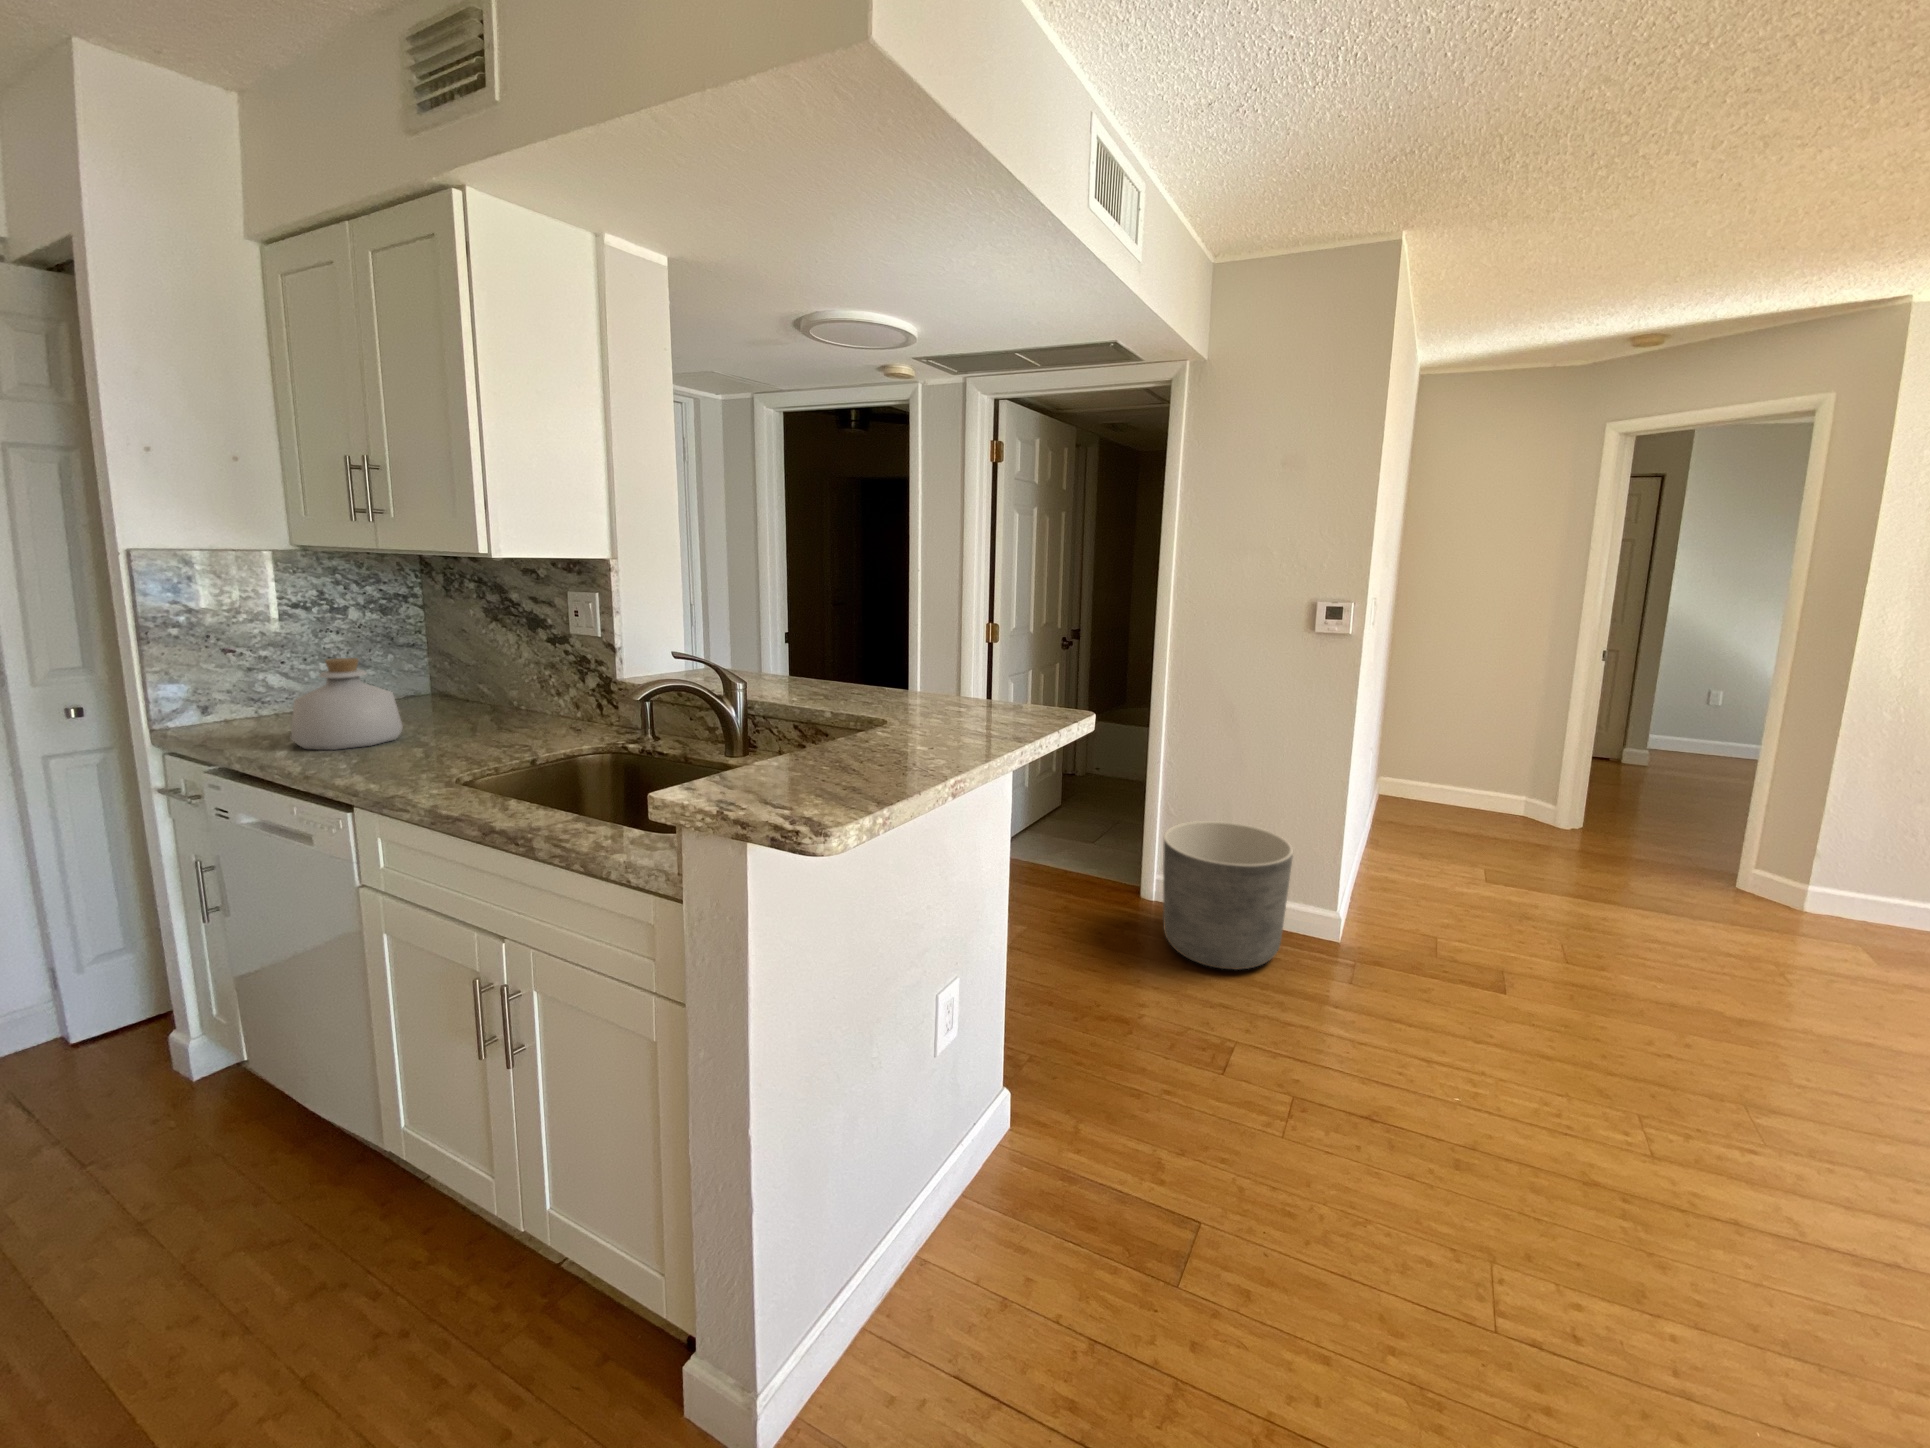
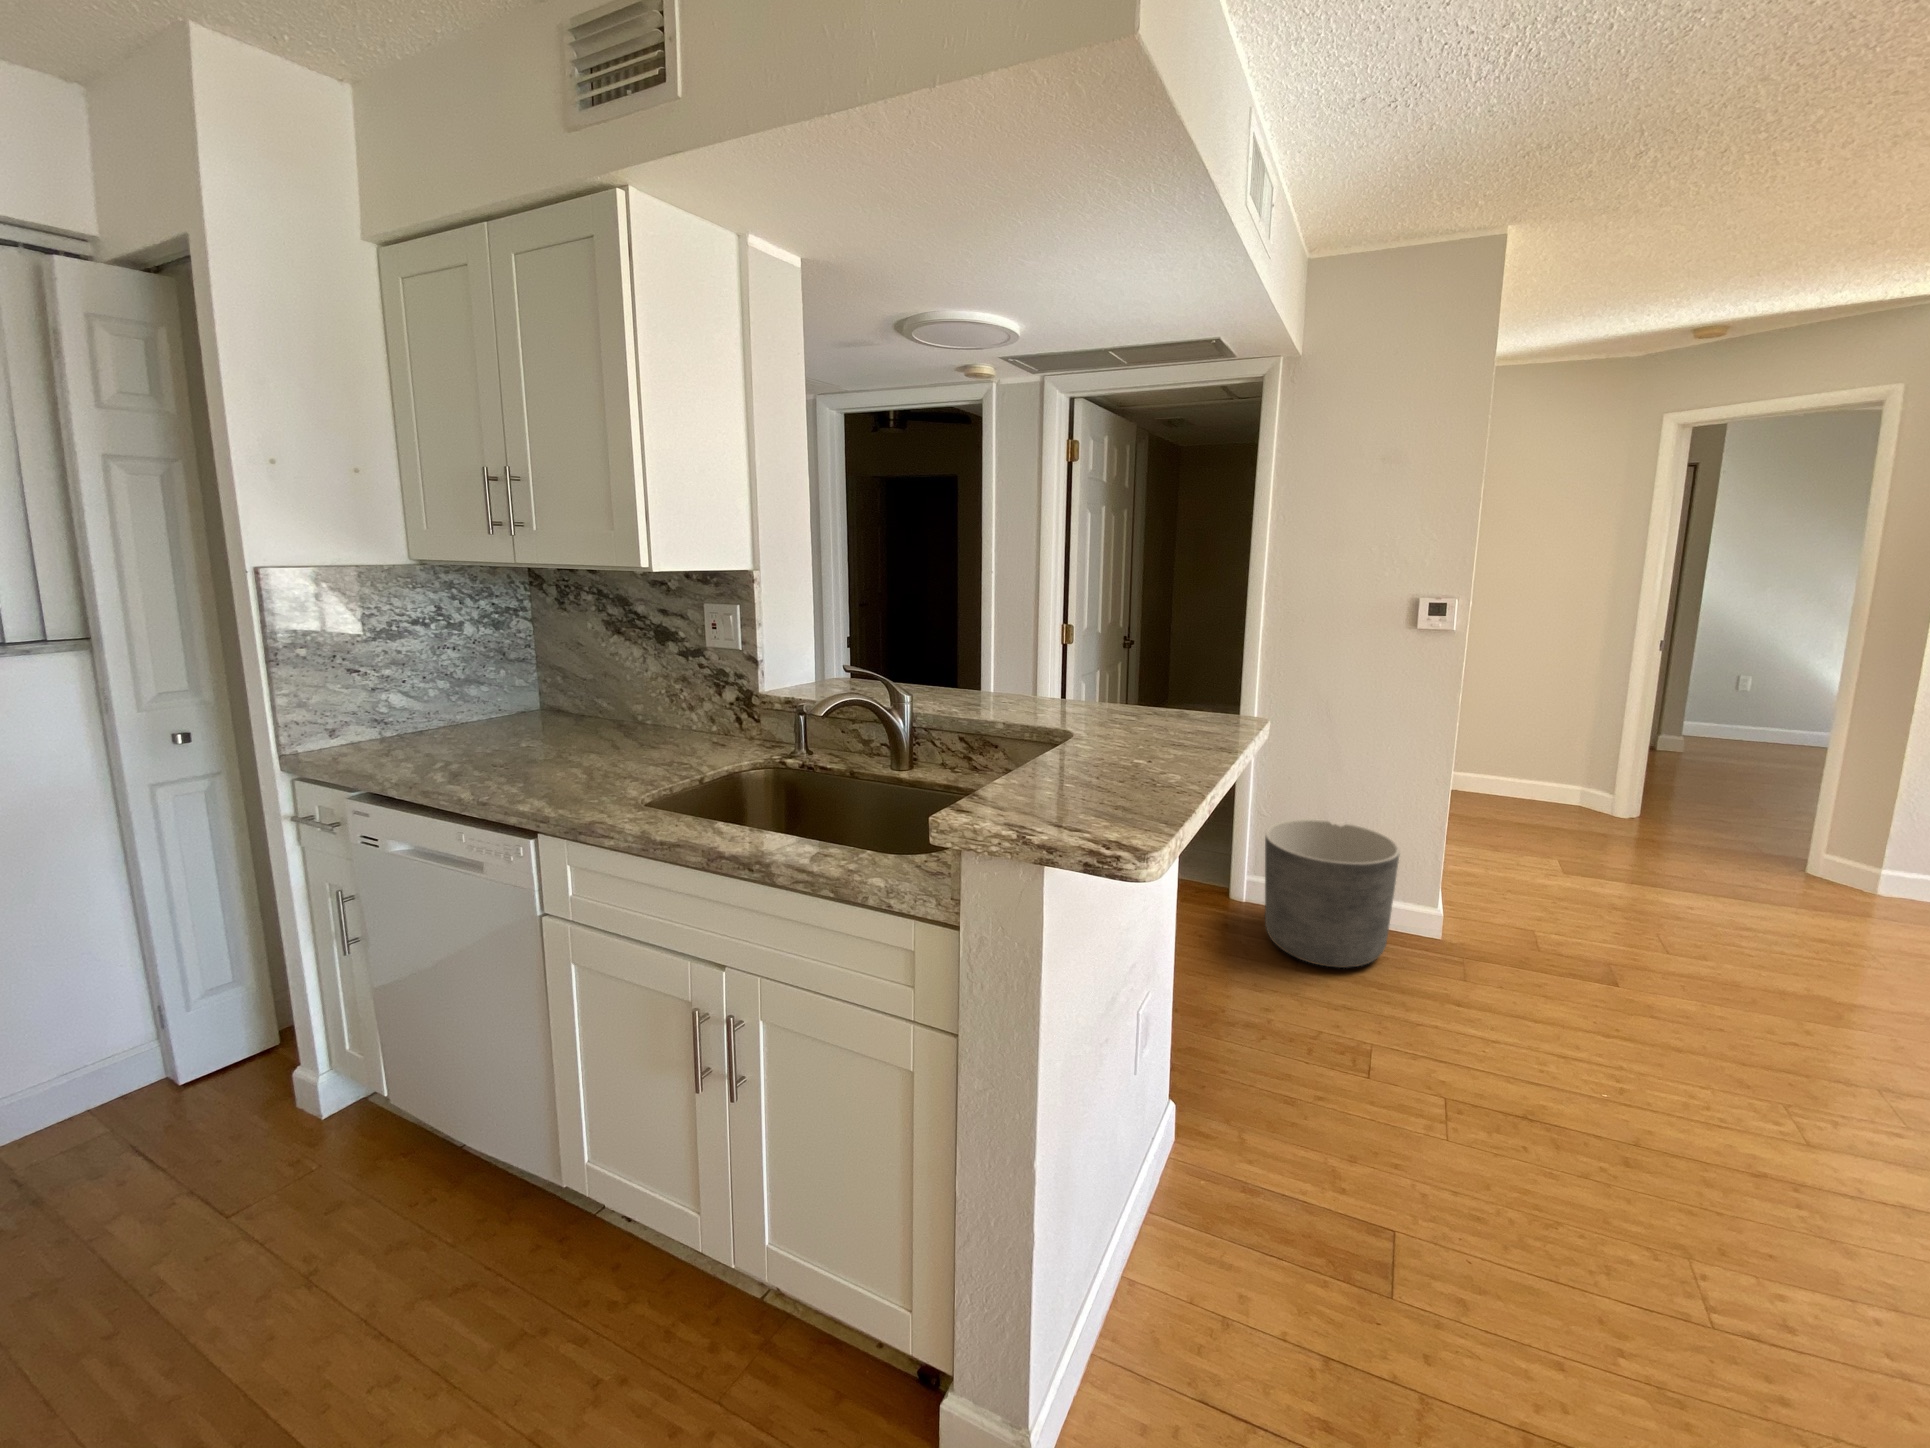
bottle: present [291,658,403,750] -> none [441,677,548,772]

